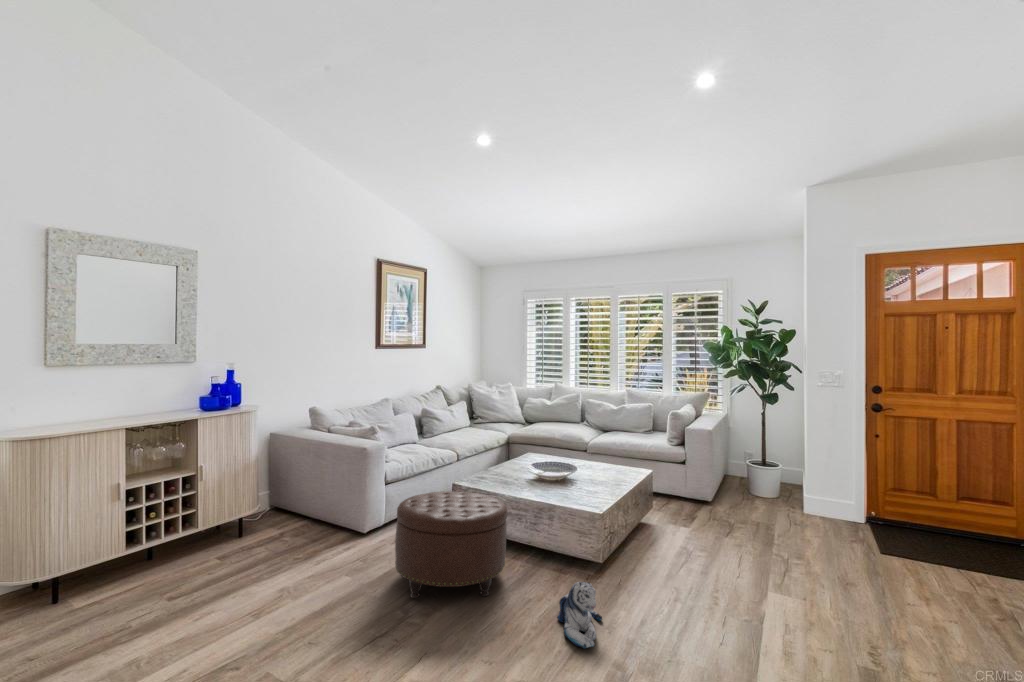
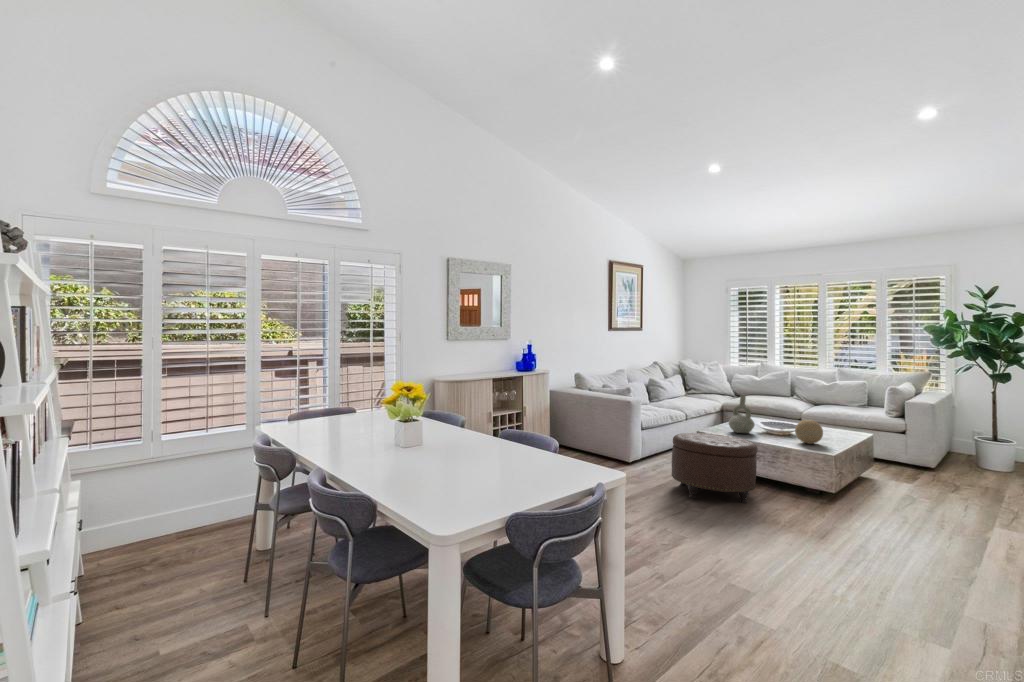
decorative vase: none [490,432,520,483] -> present [729,395,755,433]
decorative orb: none [562,464,593,496] -> present [795,420,823,444]
plush toy: present [557,582,602,649] -> none [807,492,845,533]

